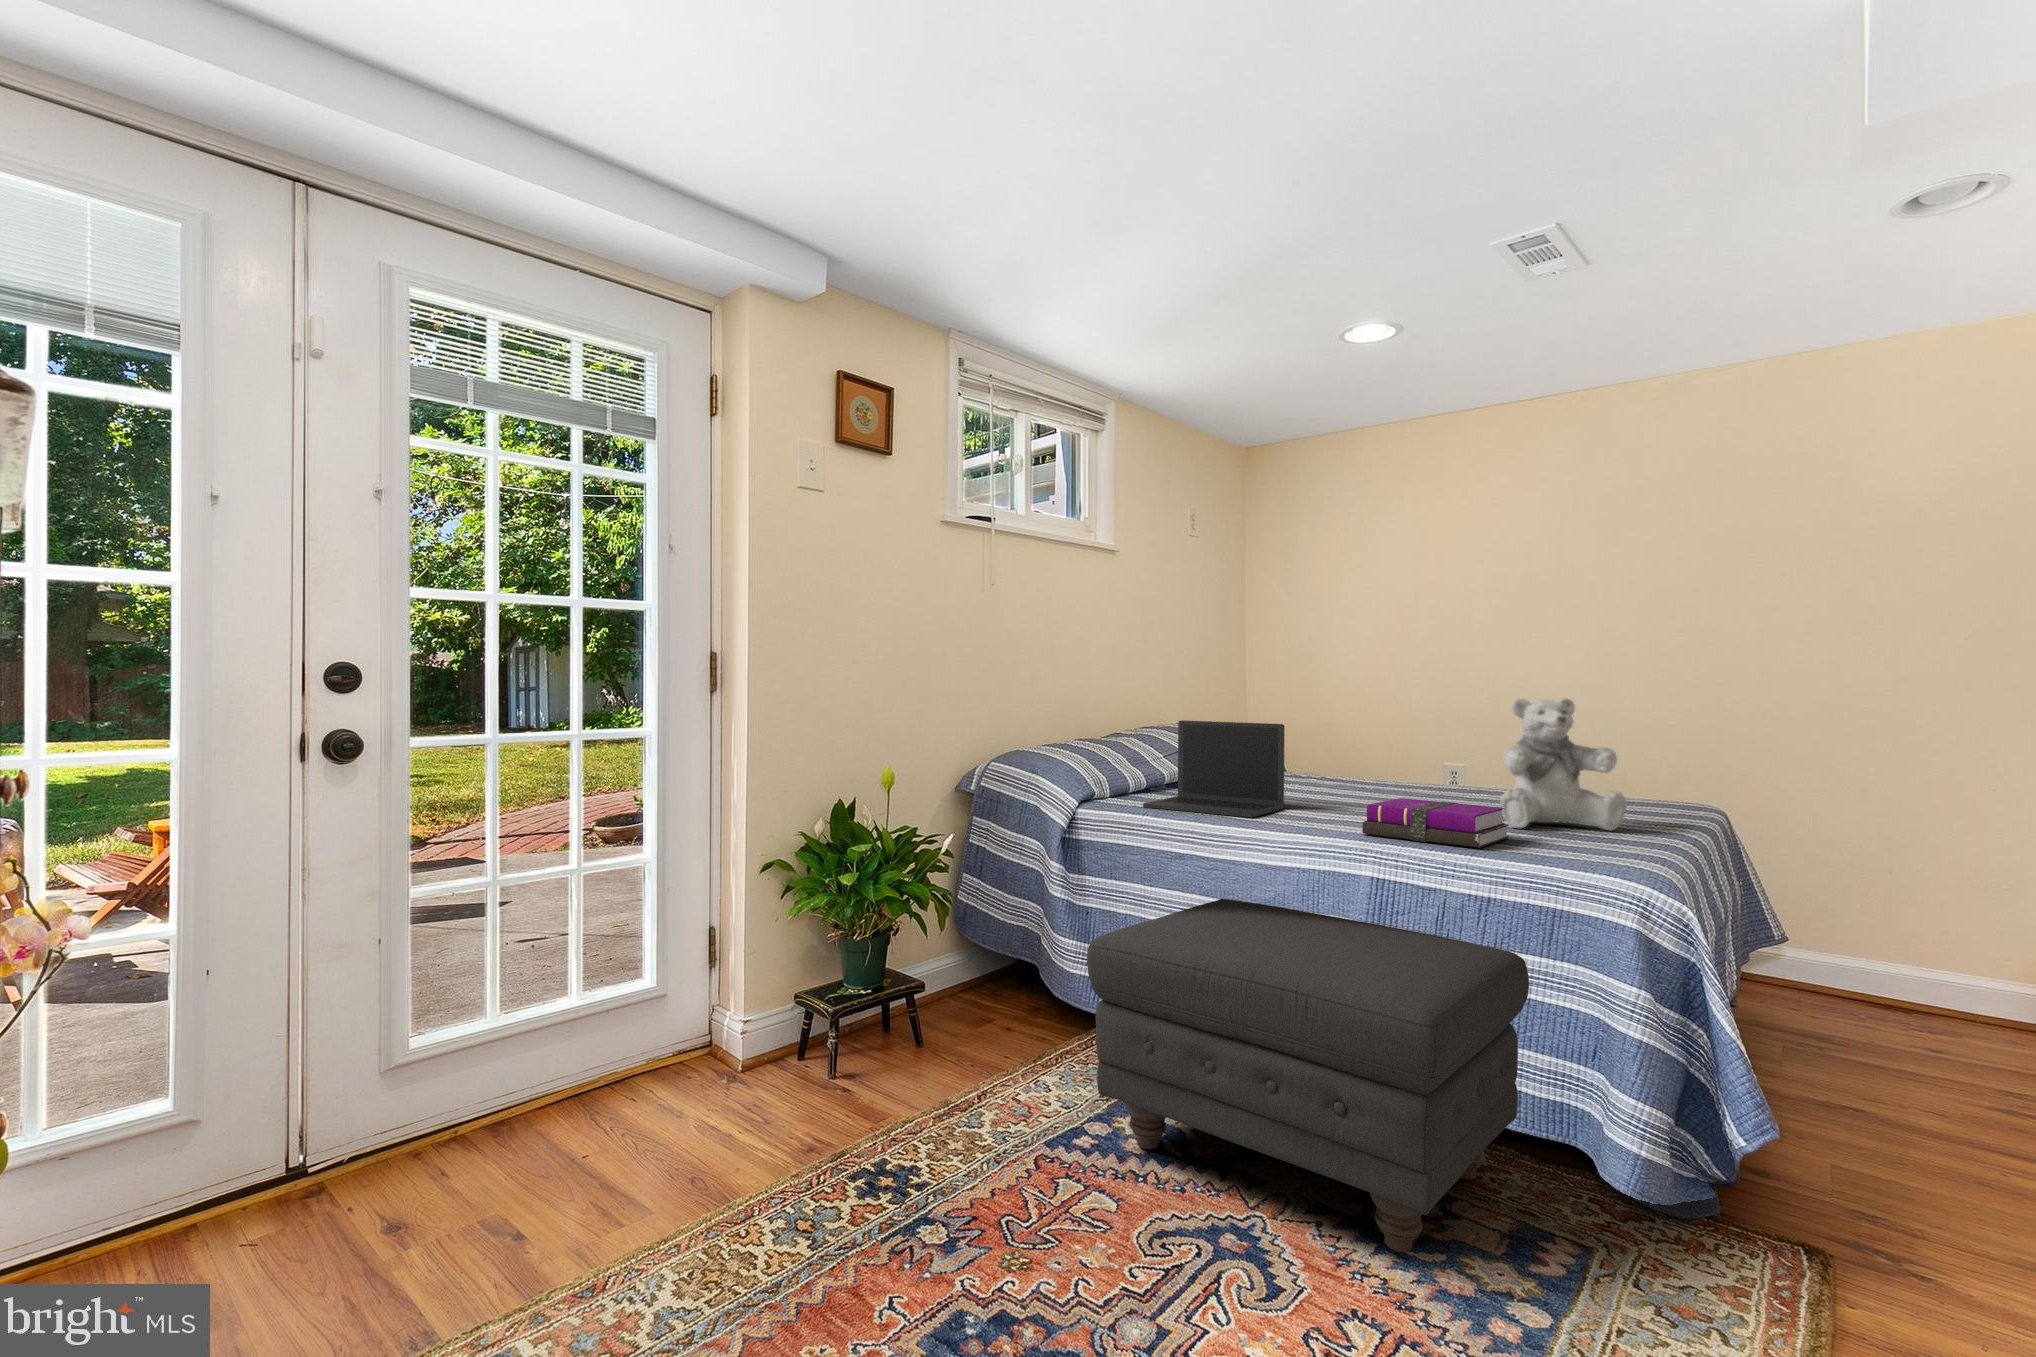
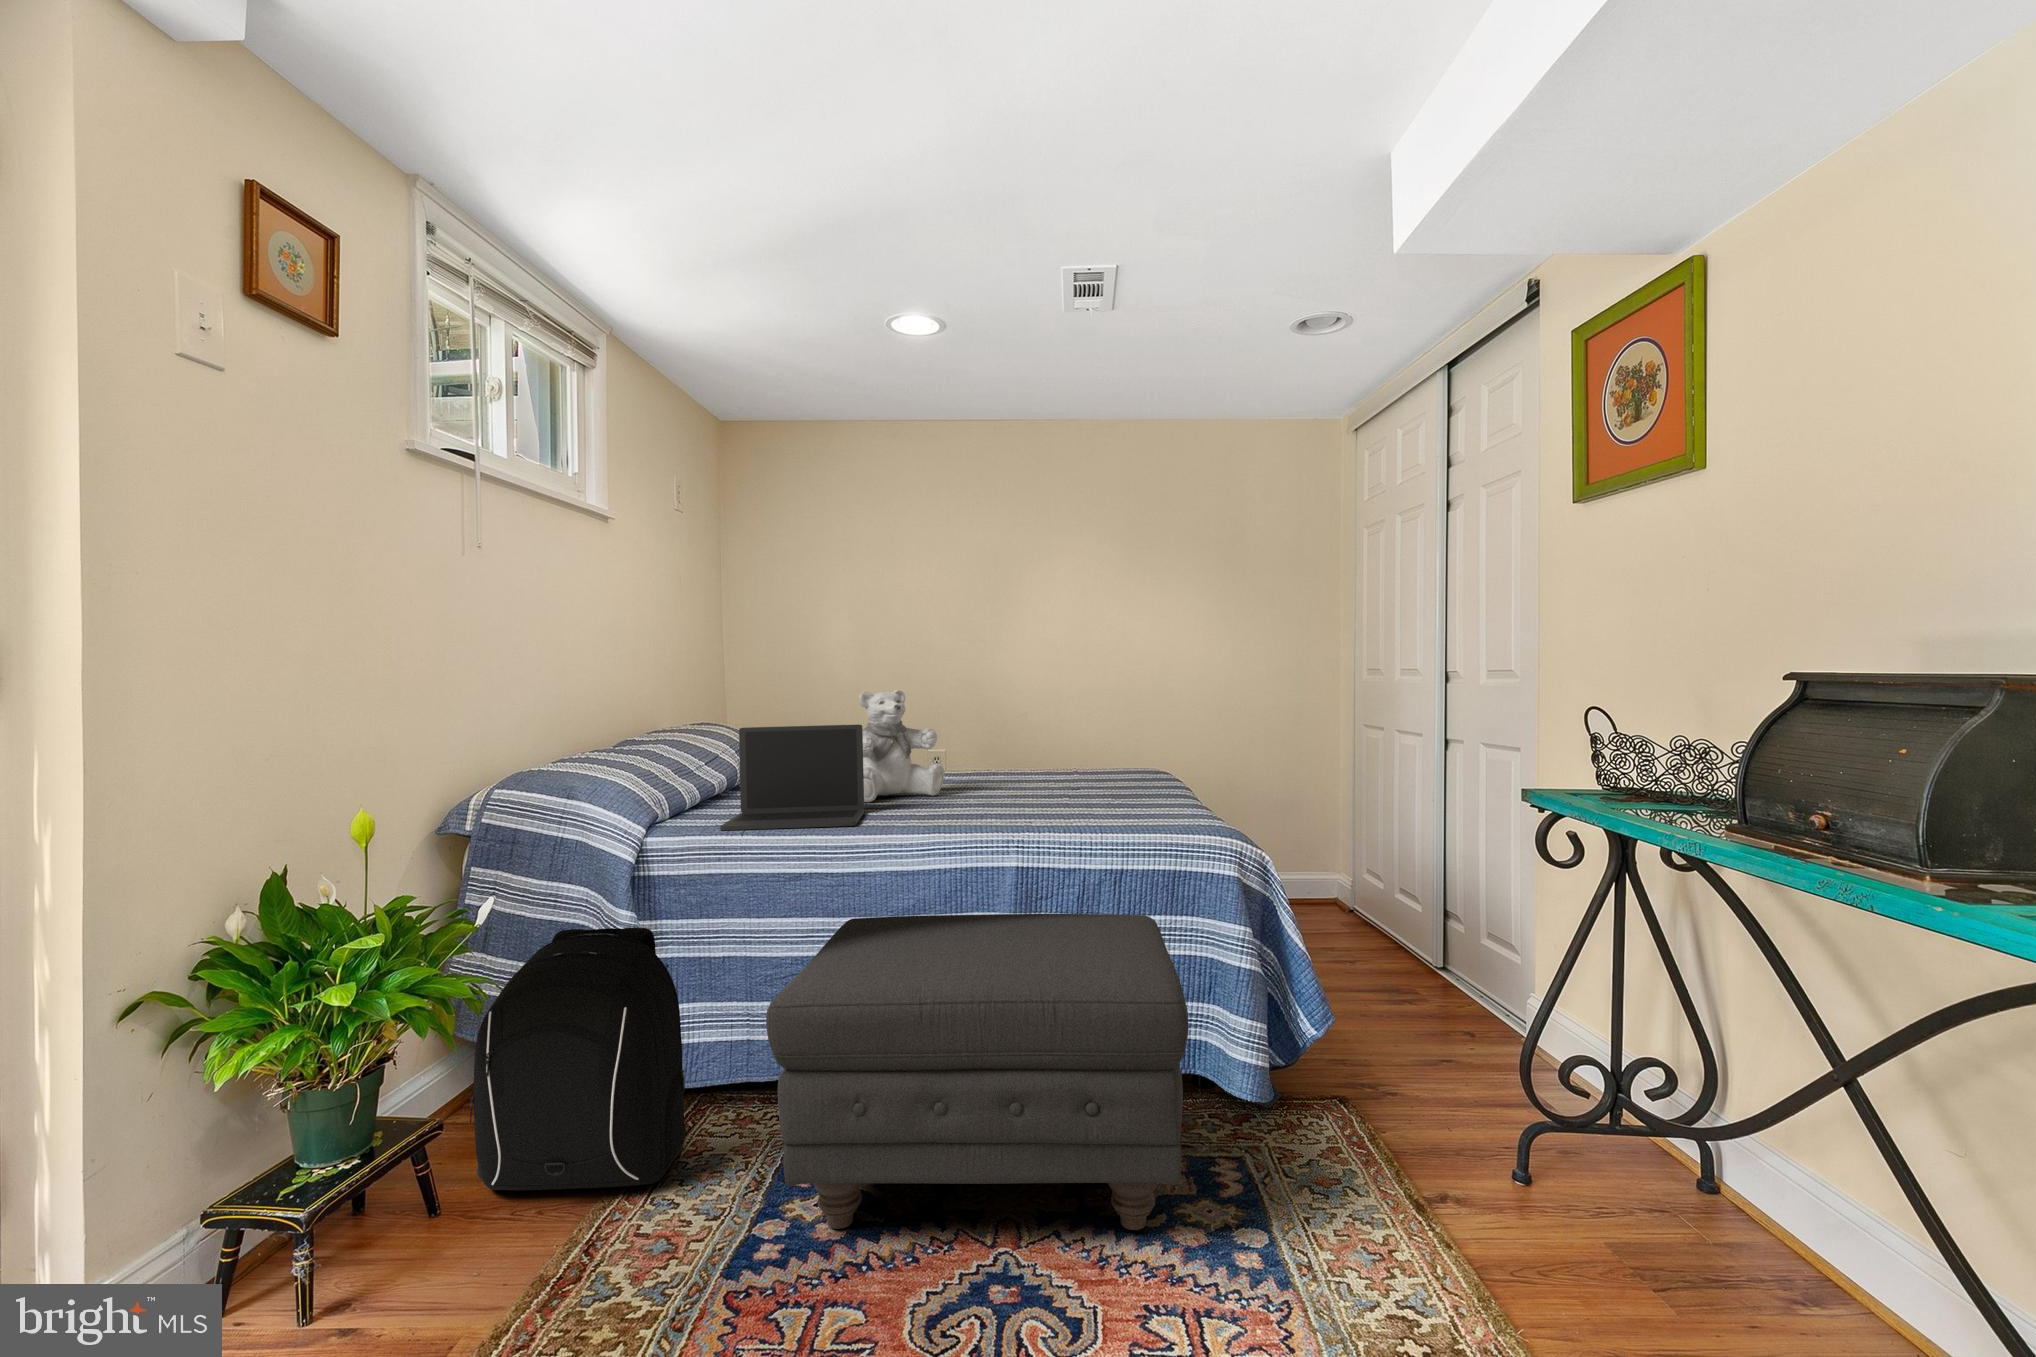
teddy bear: present [1500,698,1627,830] -> present [859,690,944,802]
notebook: present [1362,798,1509,848] -> none [981,787,1091,827]
backpack: none [932,865,1080,1072] -> present [470,928,686,1191]

